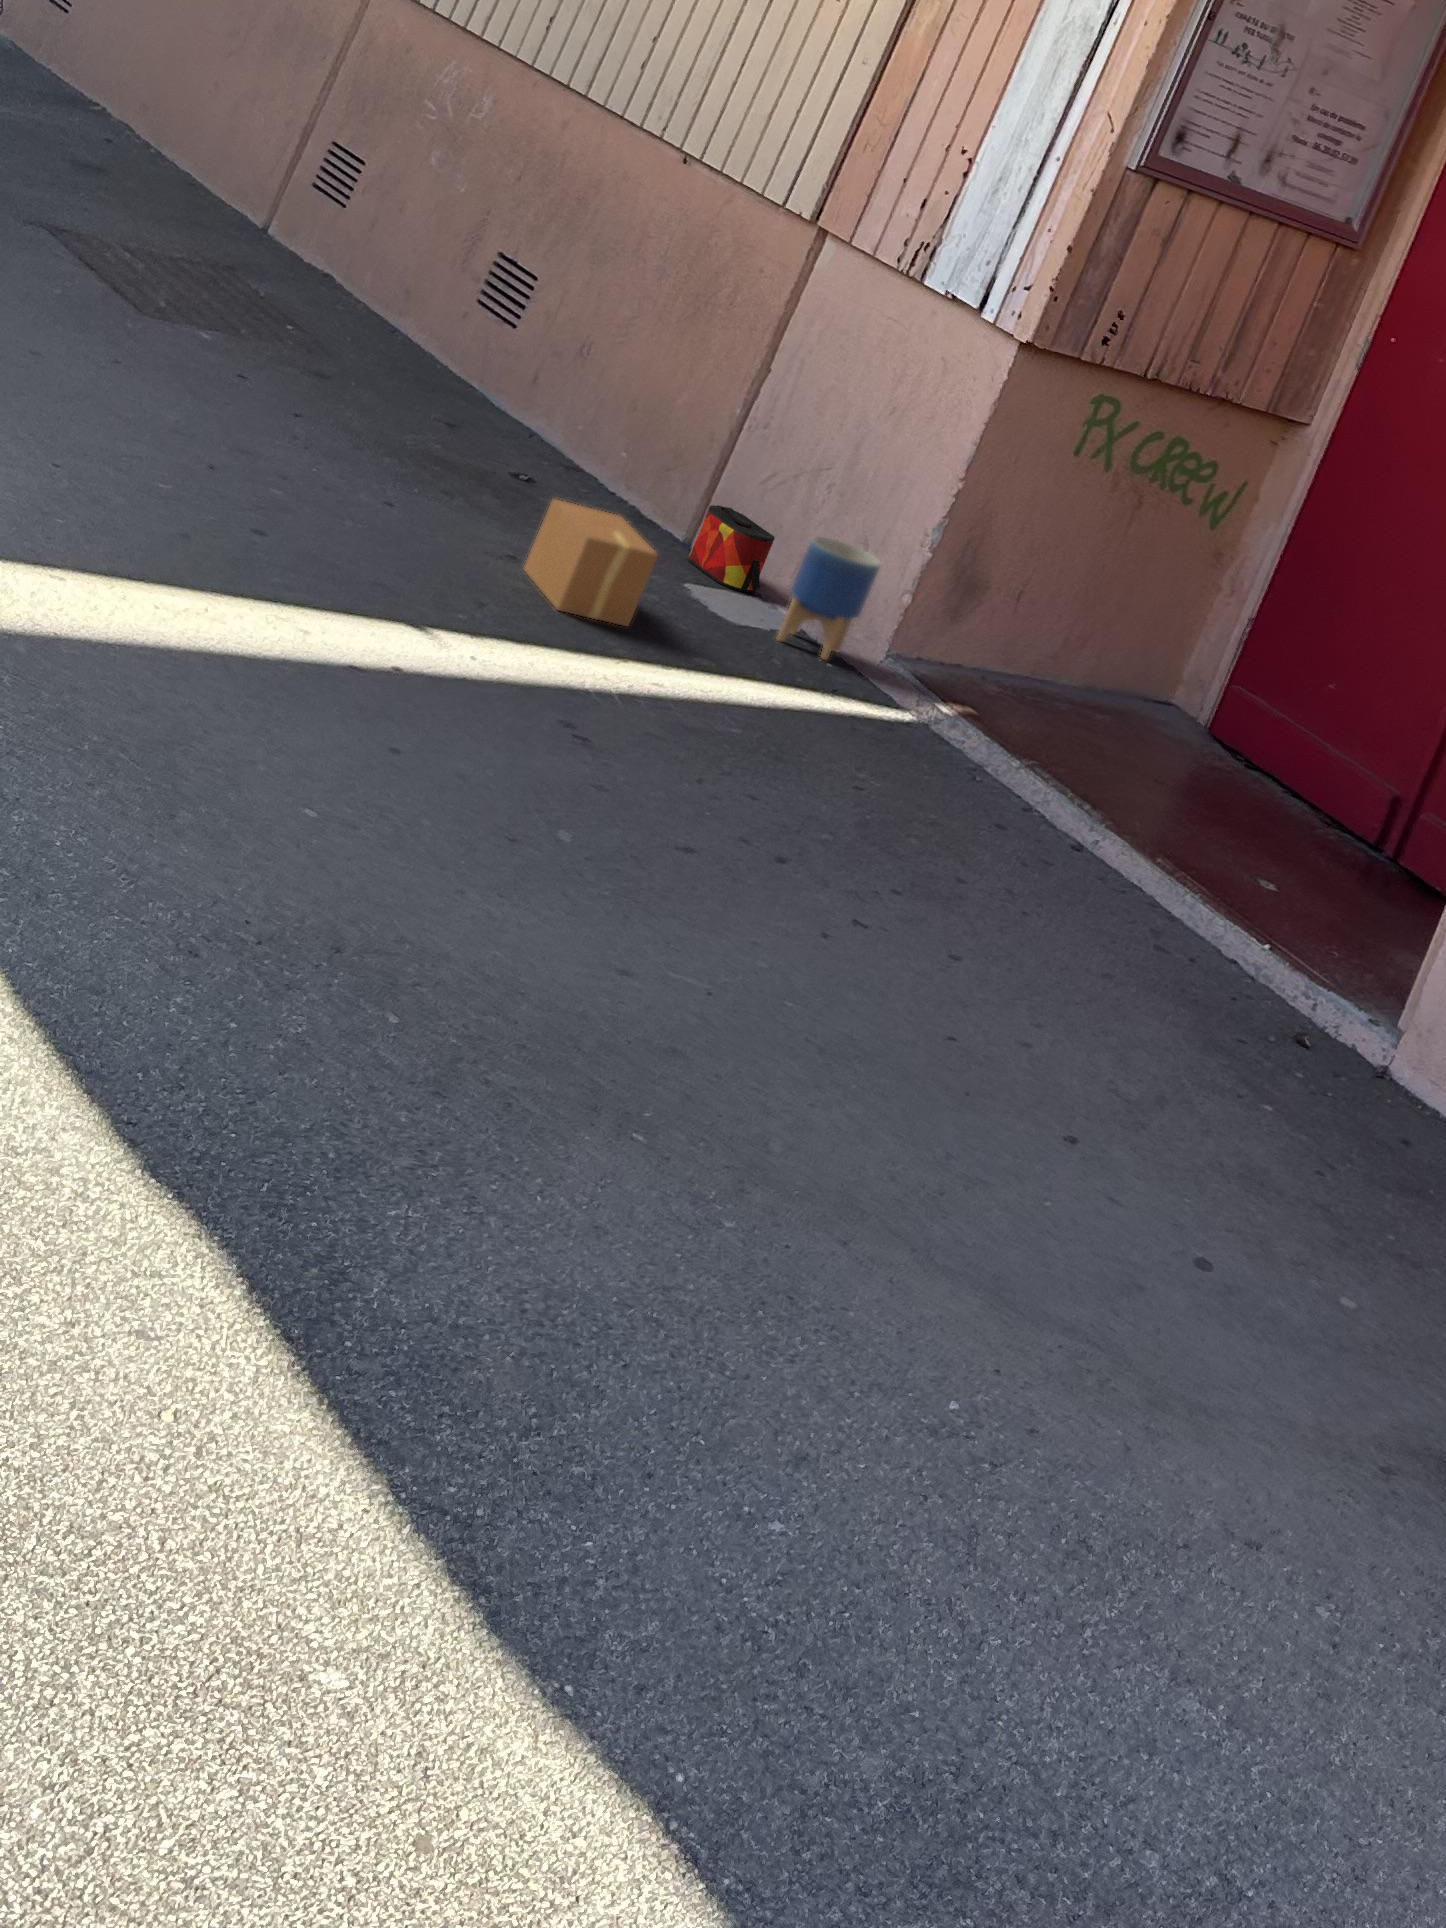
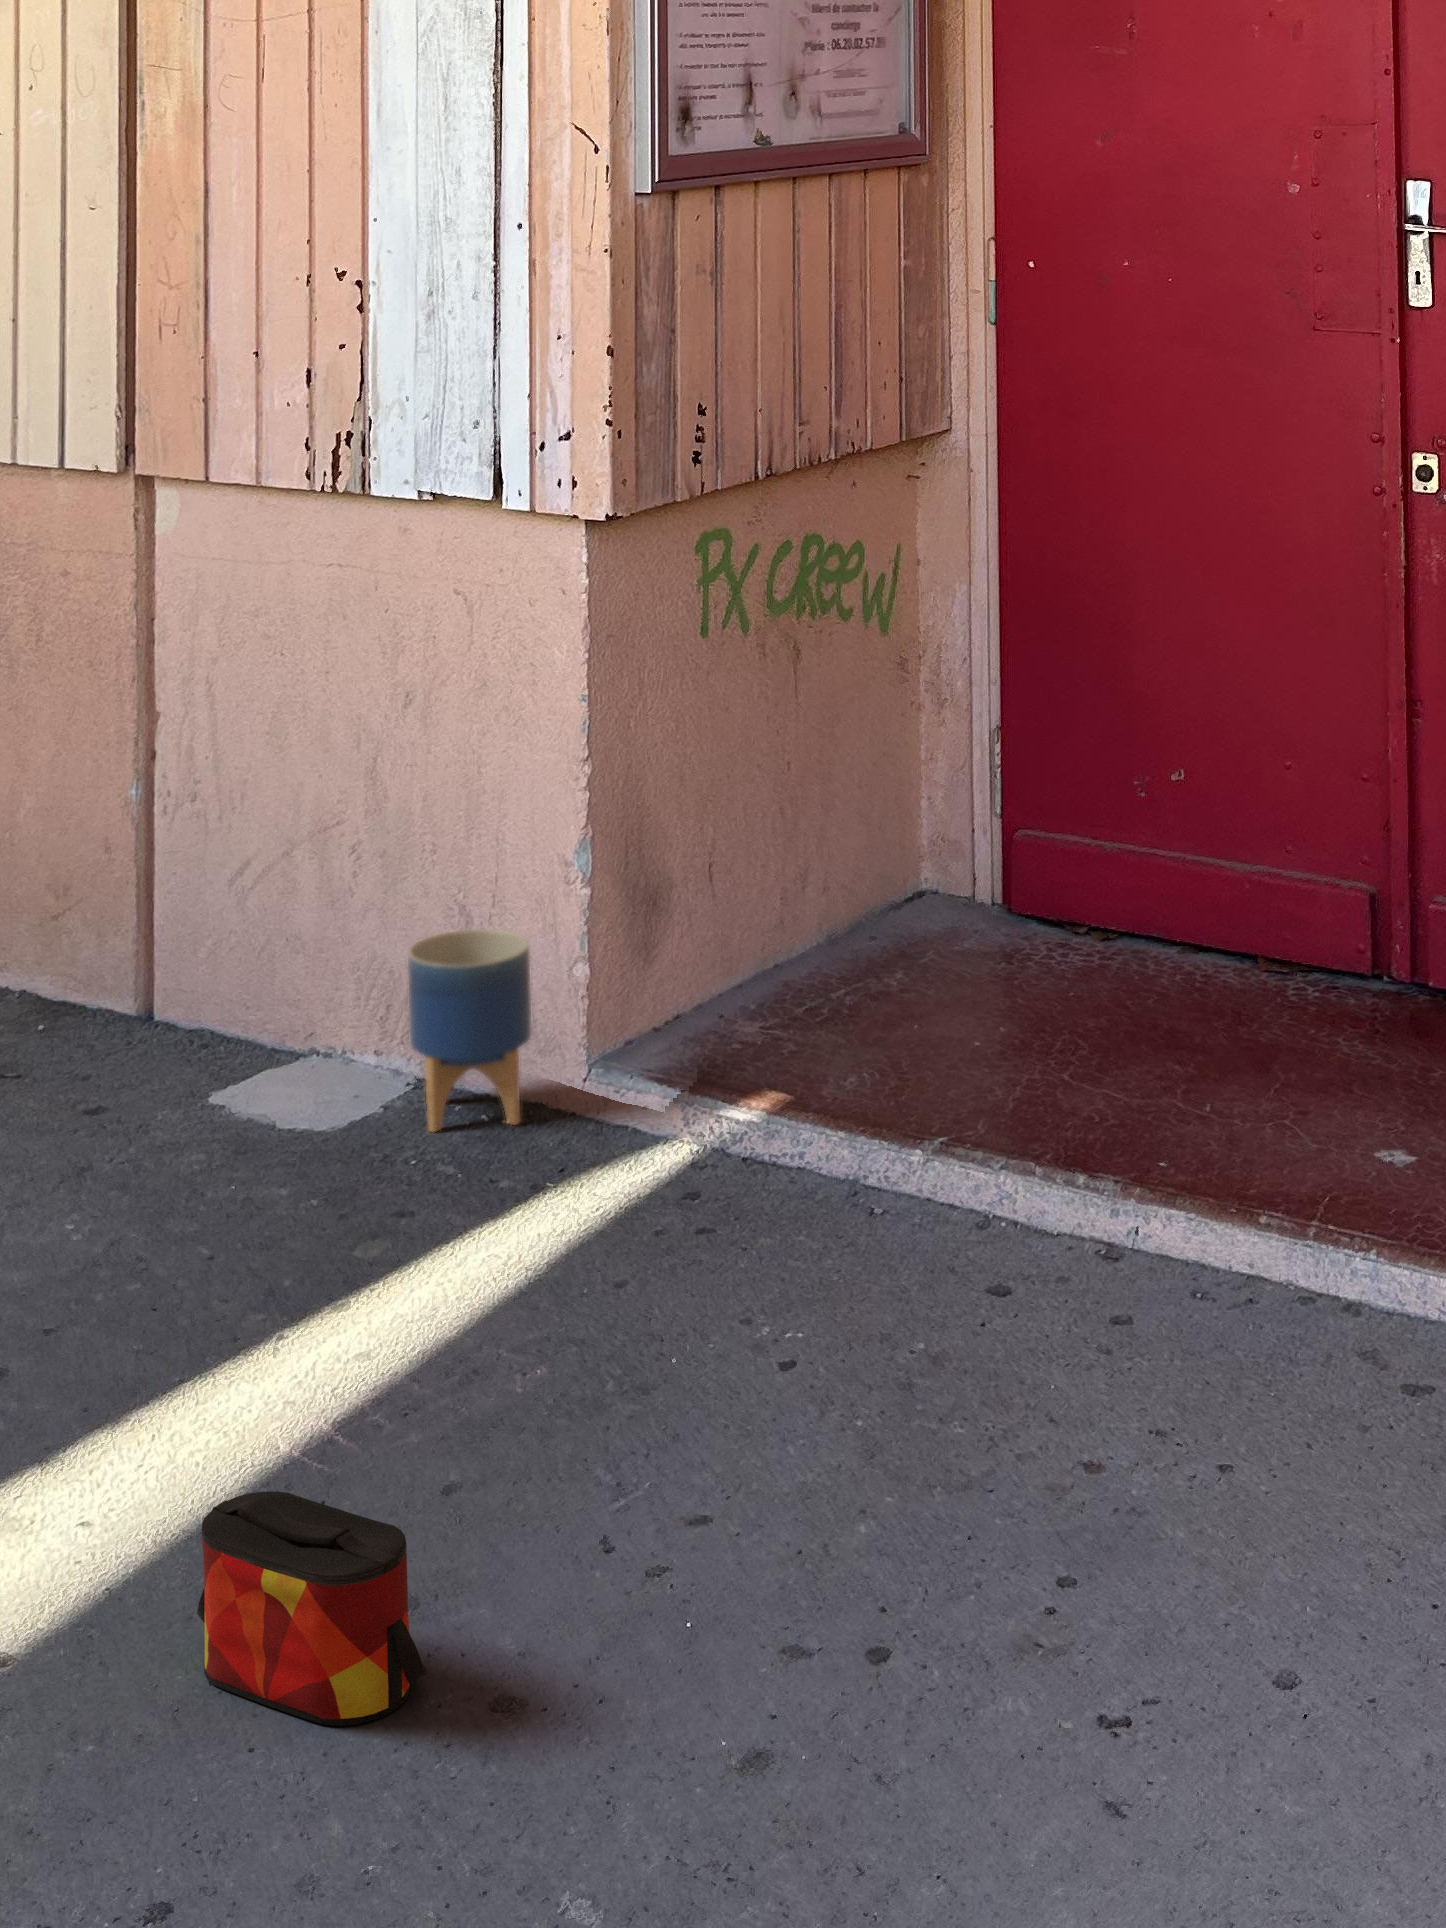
cardboard box: present [524,499,657,626] -> none [19,1086,252,1310]
bag: present [688,505,775,592] -> present [197,1491,427,1726]

